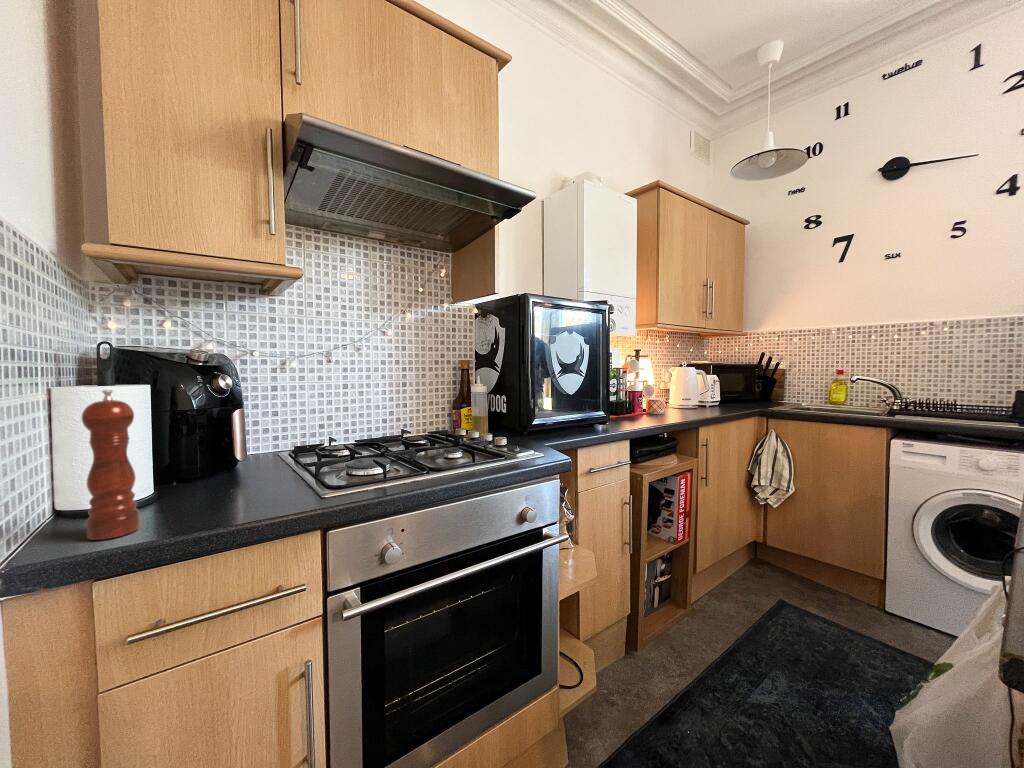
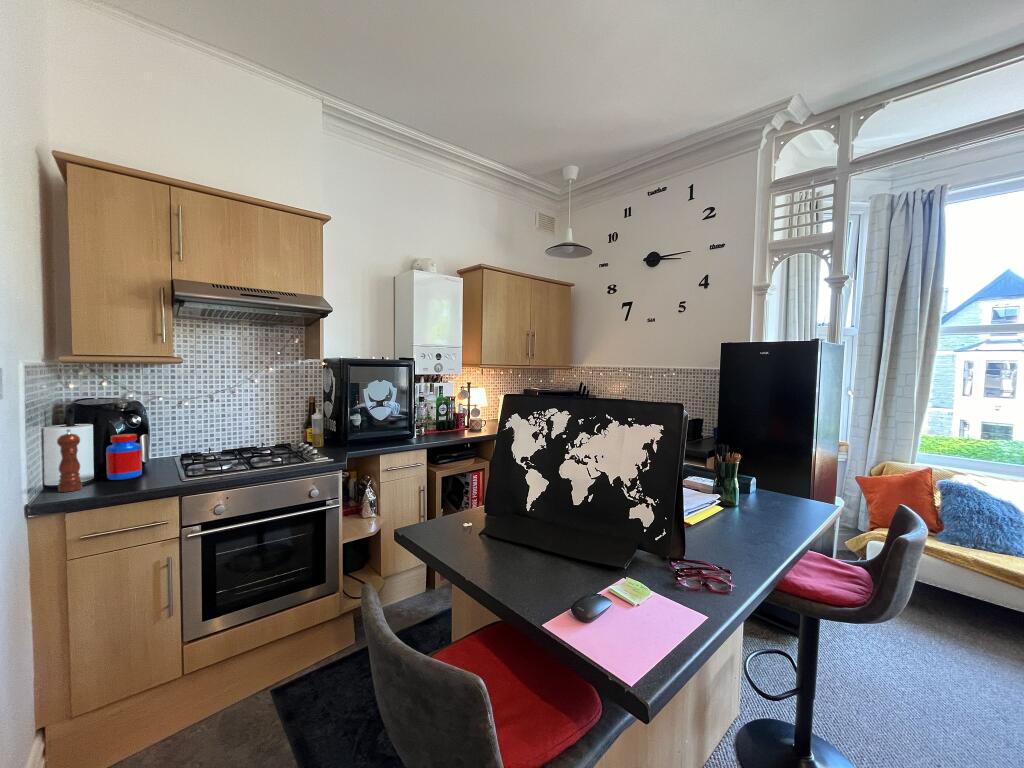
jar: none [186,407,252,504] -> present [106,434,142,480]

